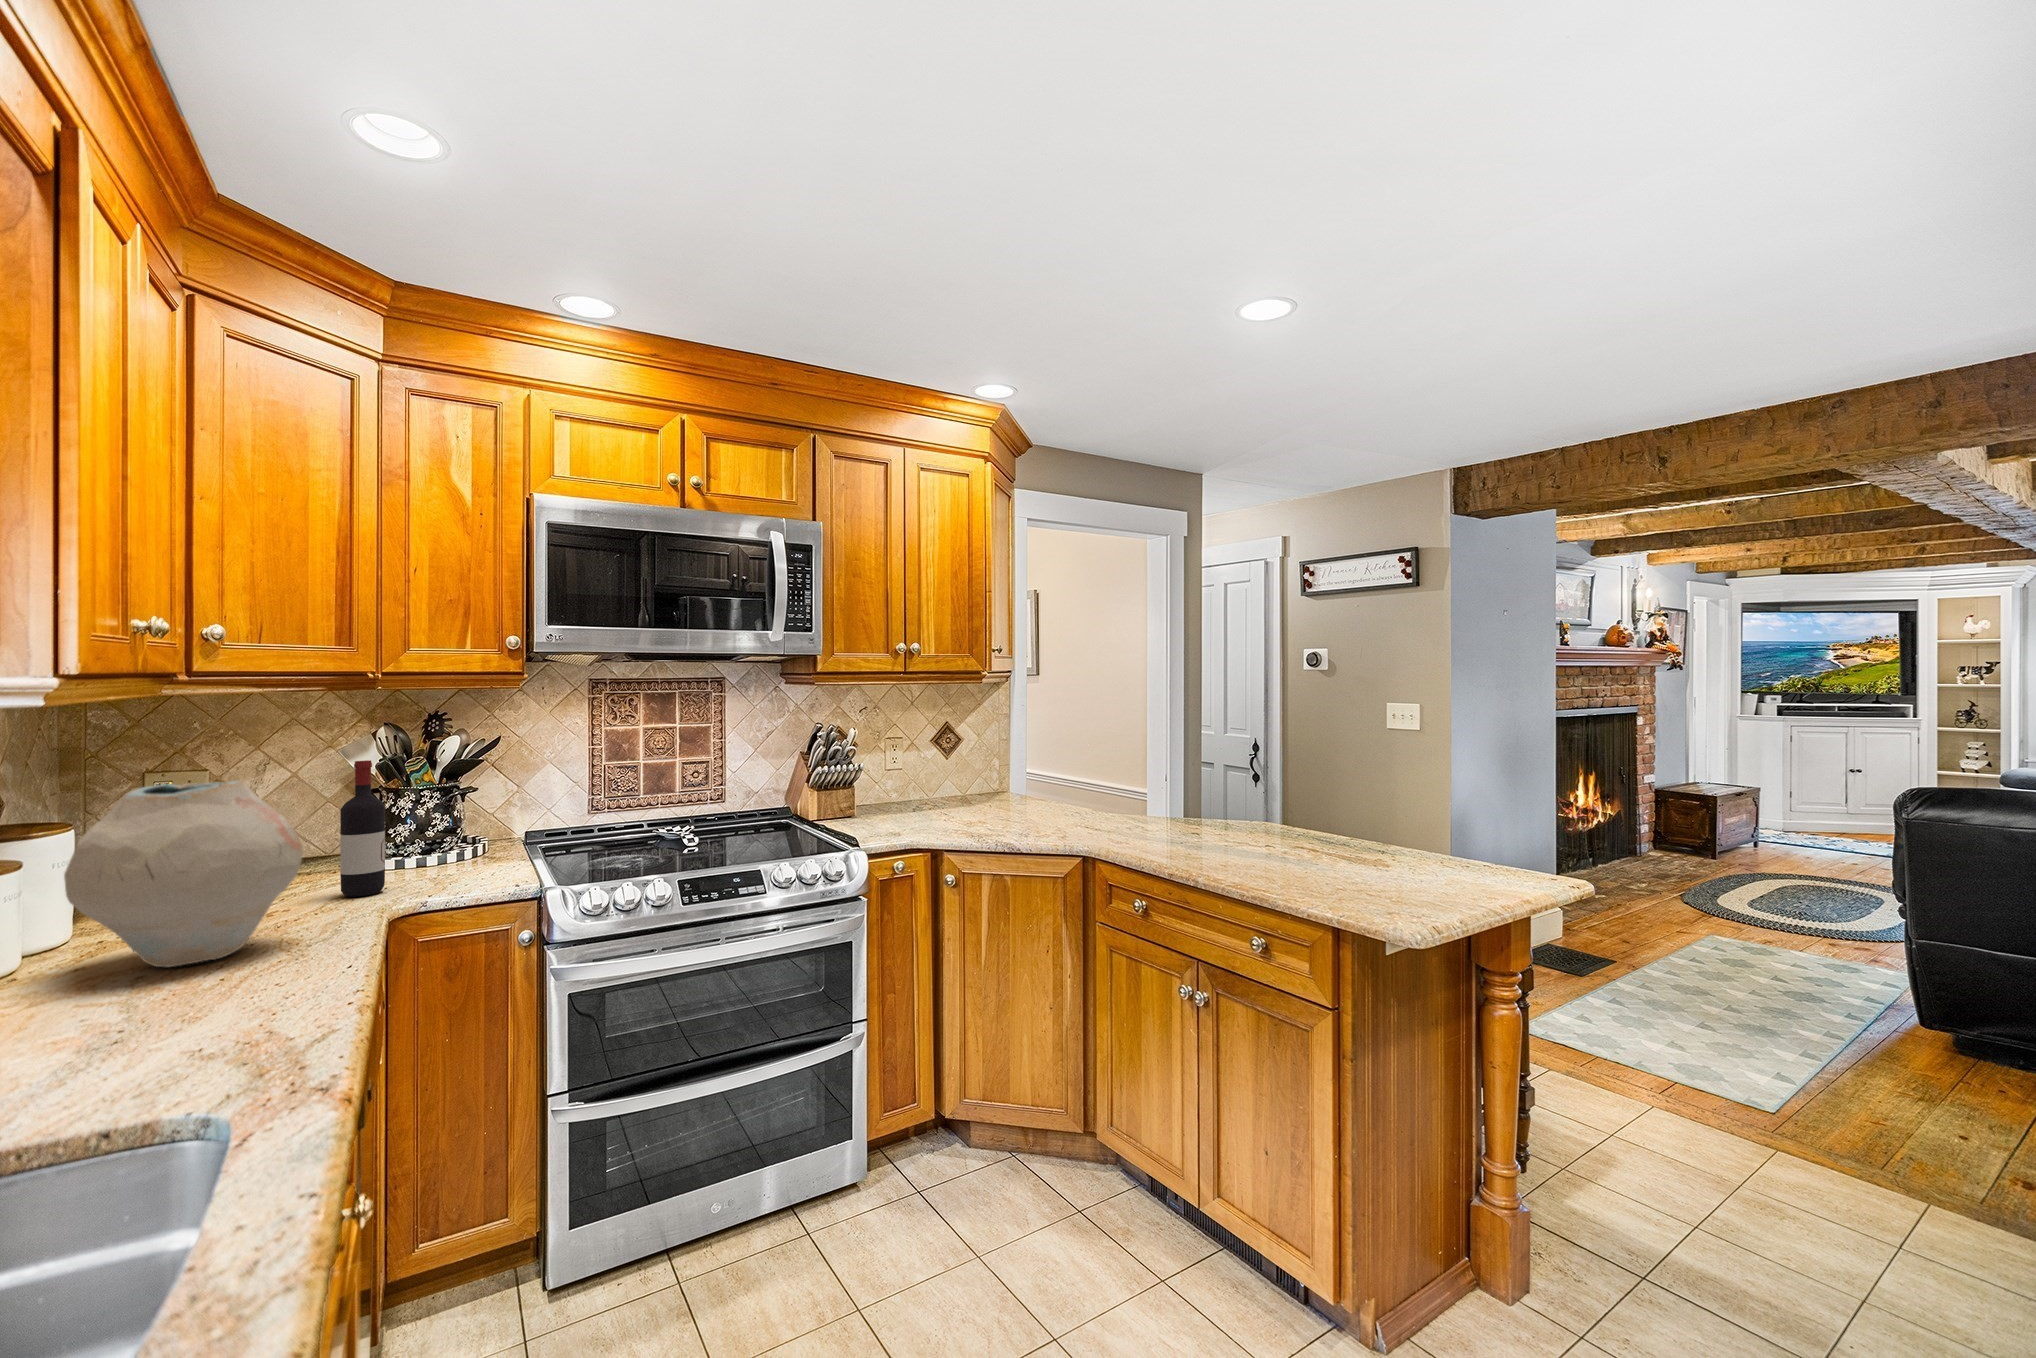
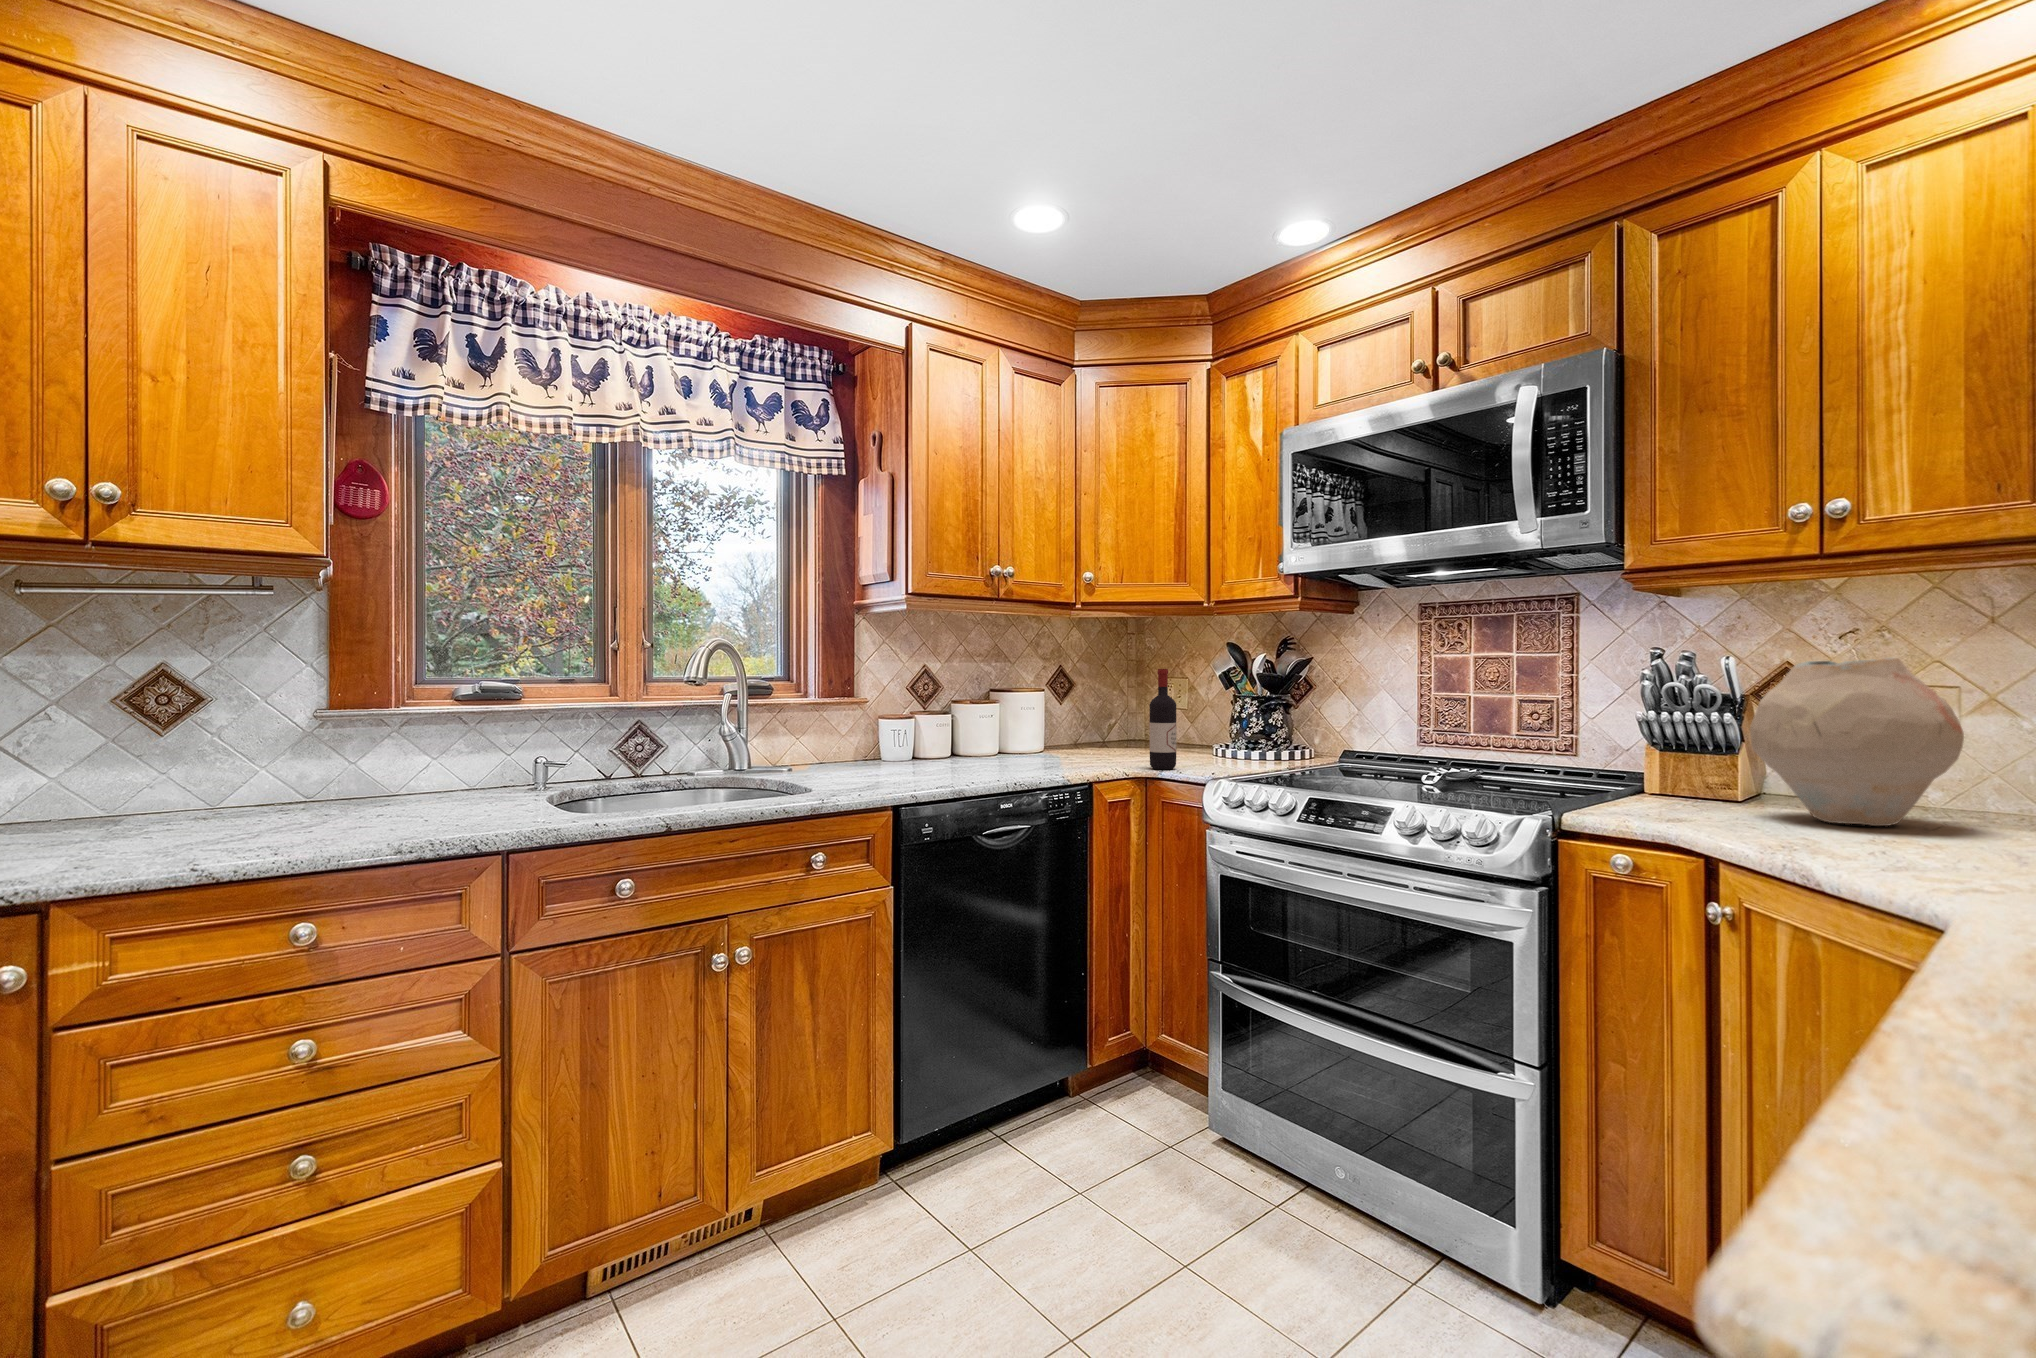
vase: present [64,781,303,967] -> present [1750,658,1964,826]

